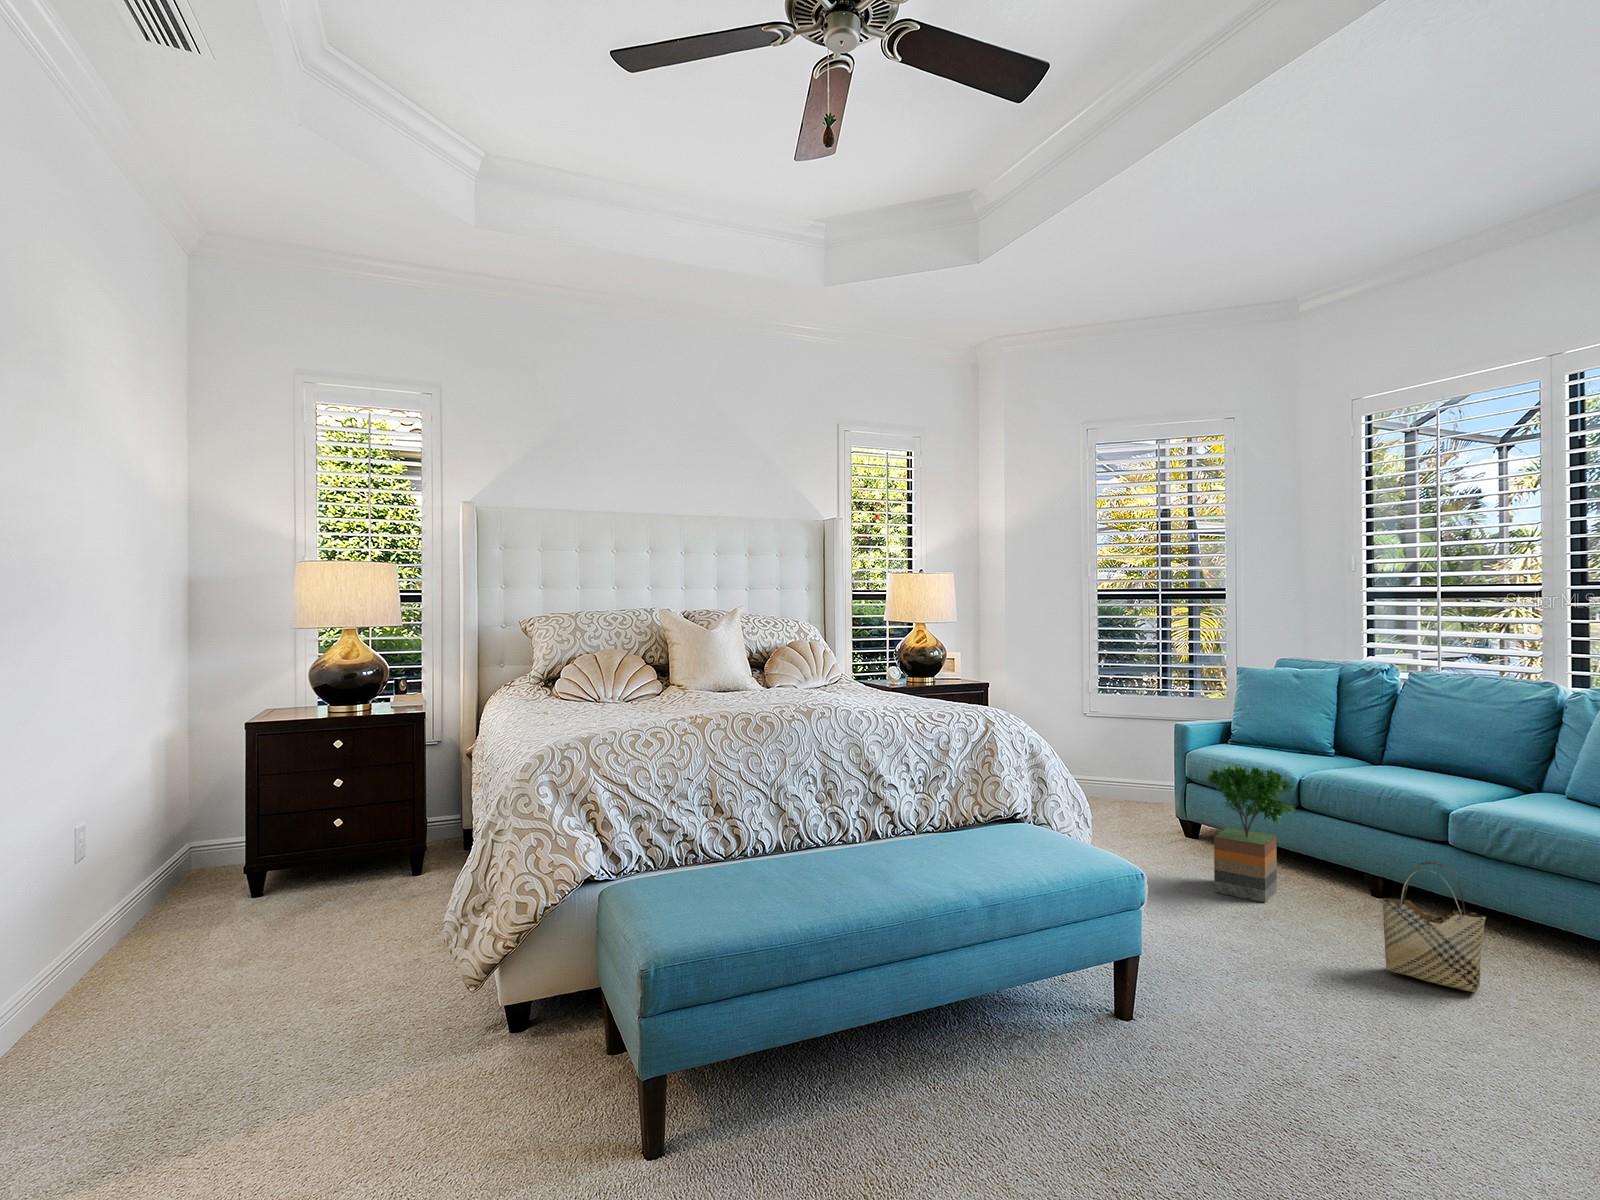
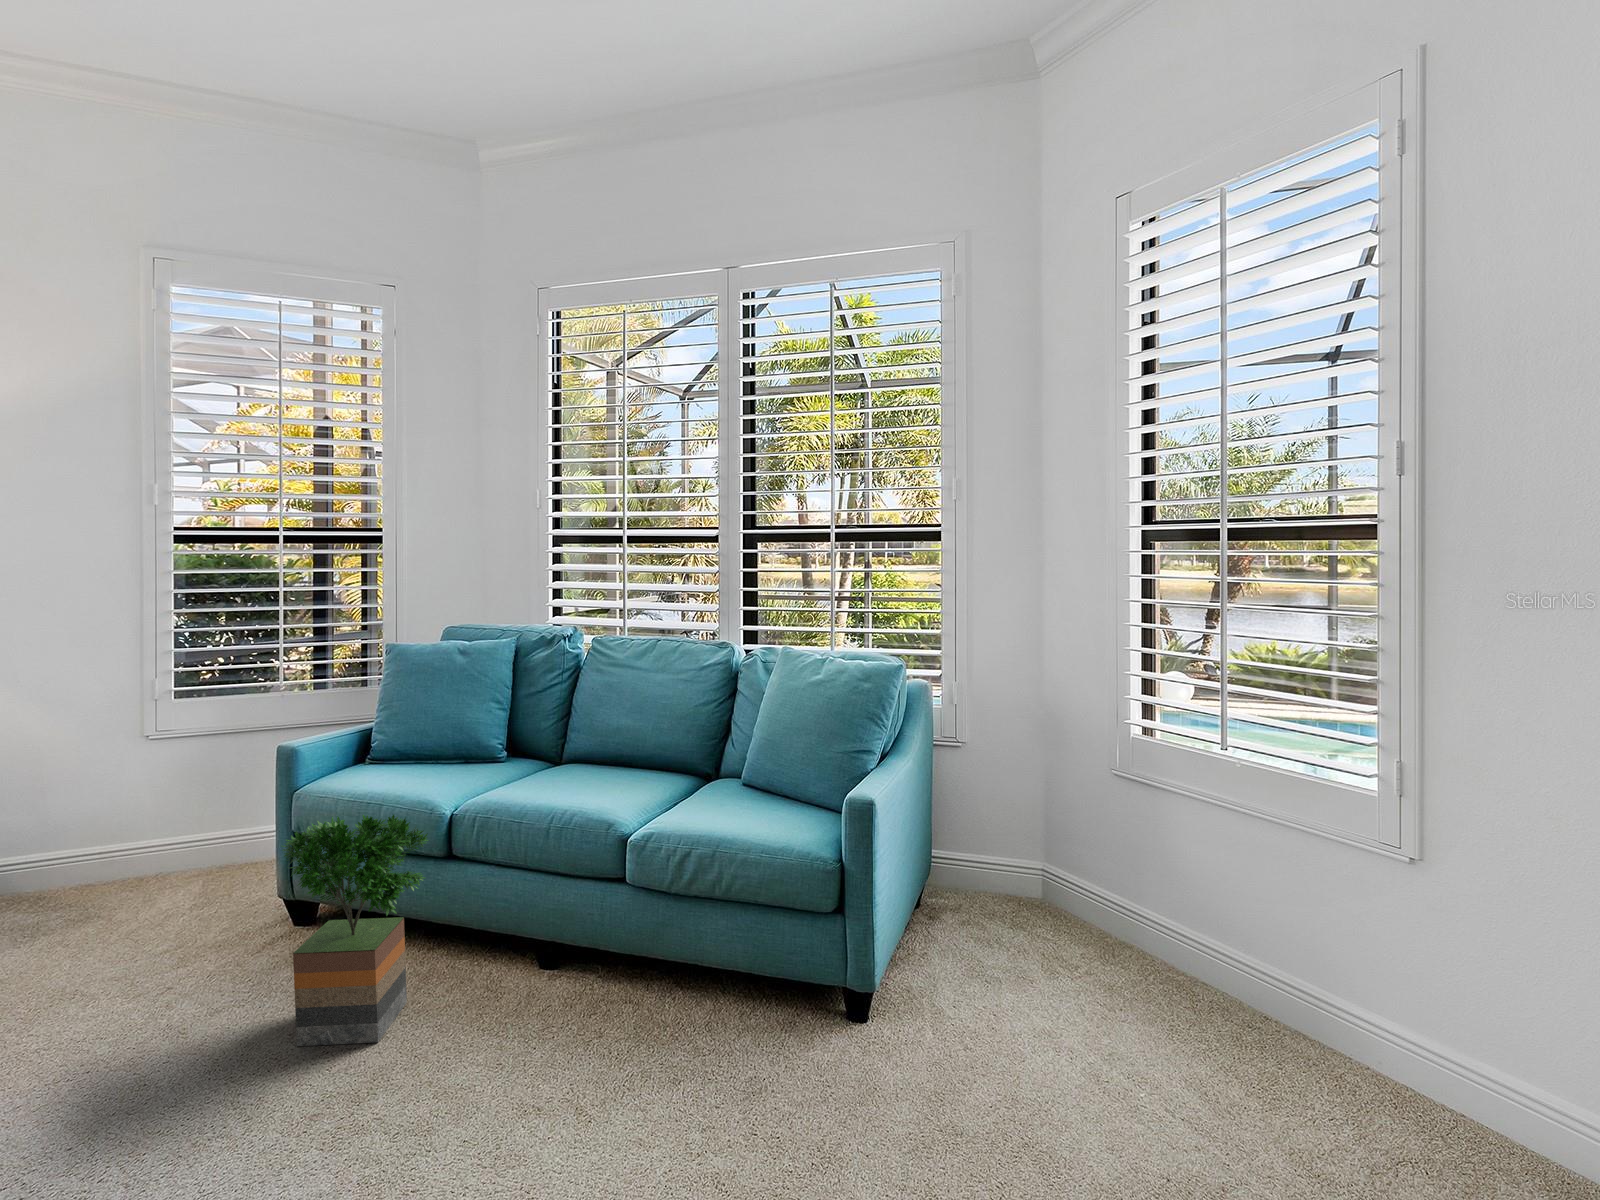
woven basket: present [1381,862,1486,992] -> none [520,951,658,1156]

